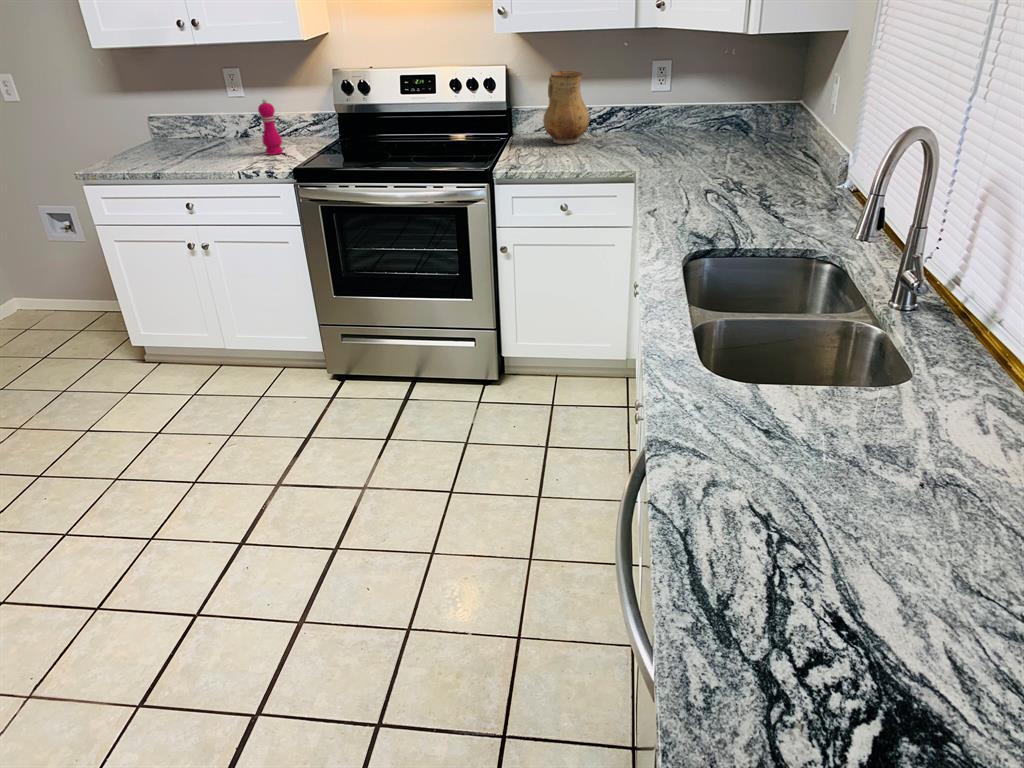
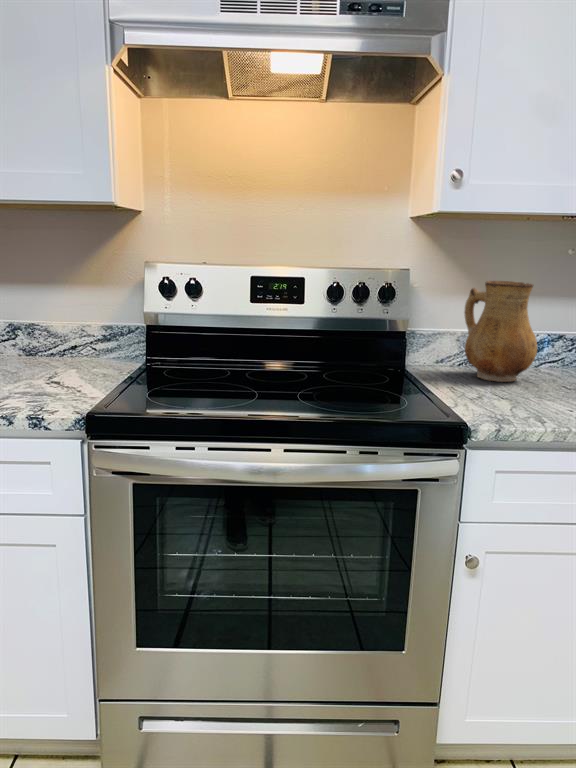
pepper mill: present [258,99,283,155] -> none [21,293,57,384]

